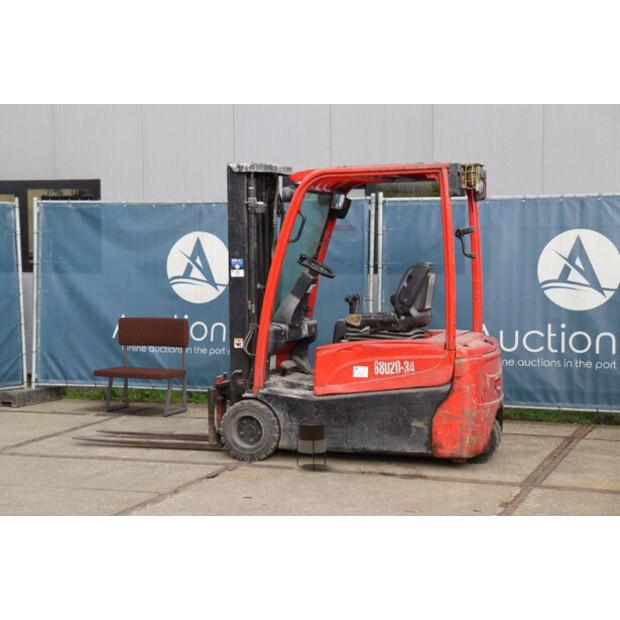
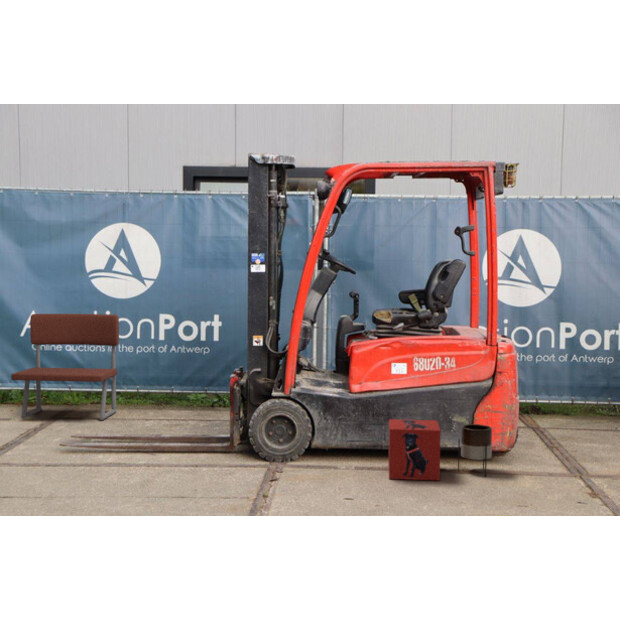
storage box: none [331,421,395,480] -> present [389,419,441,480]
planter: present [297,422,326,469] -> present [458,424,492,476]

